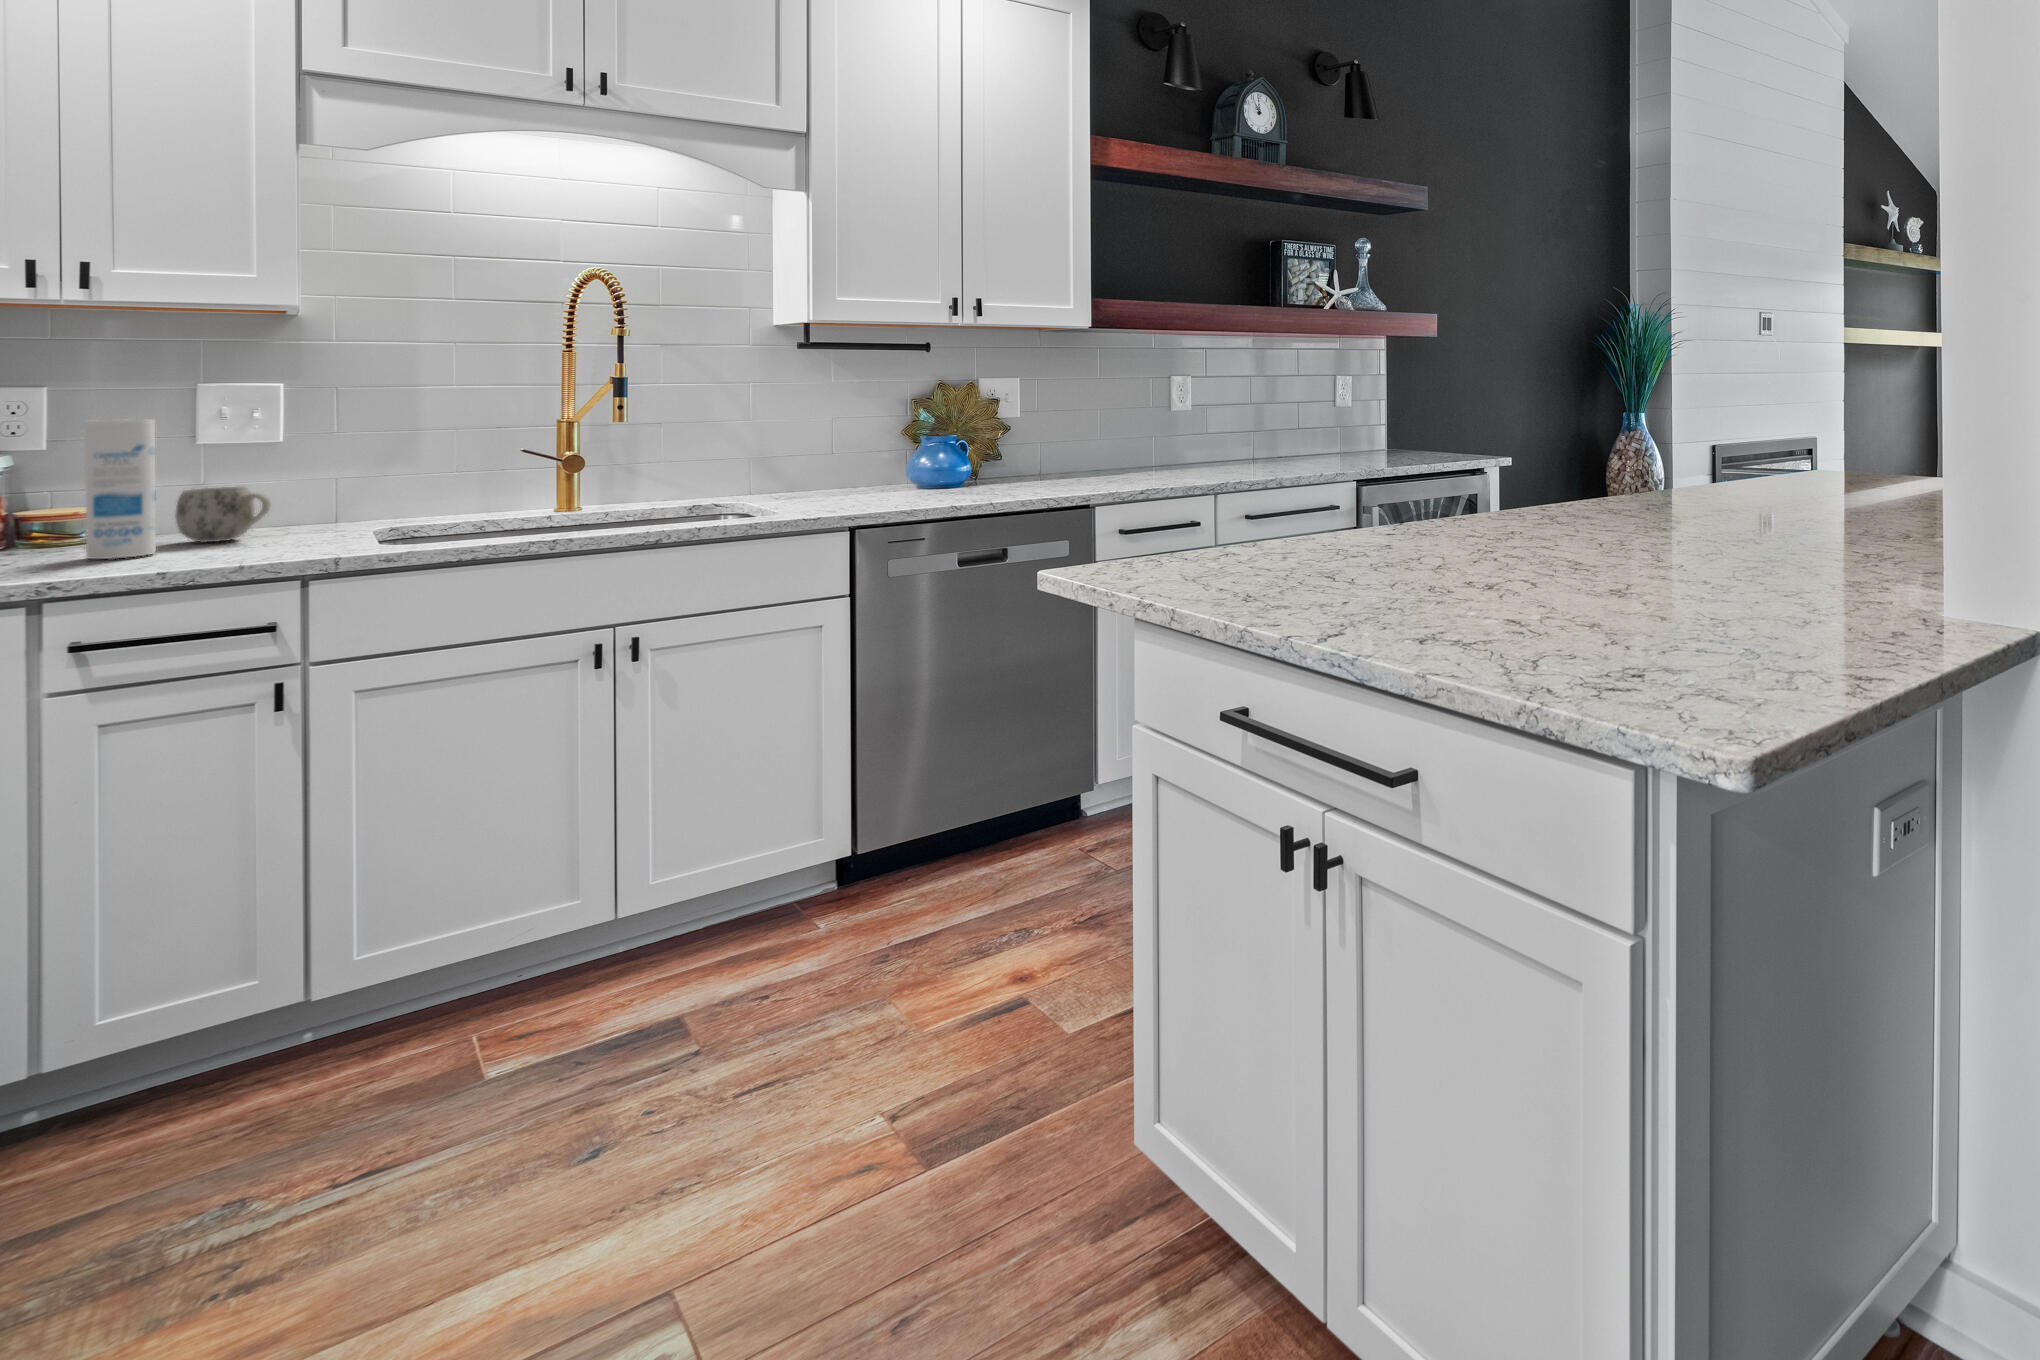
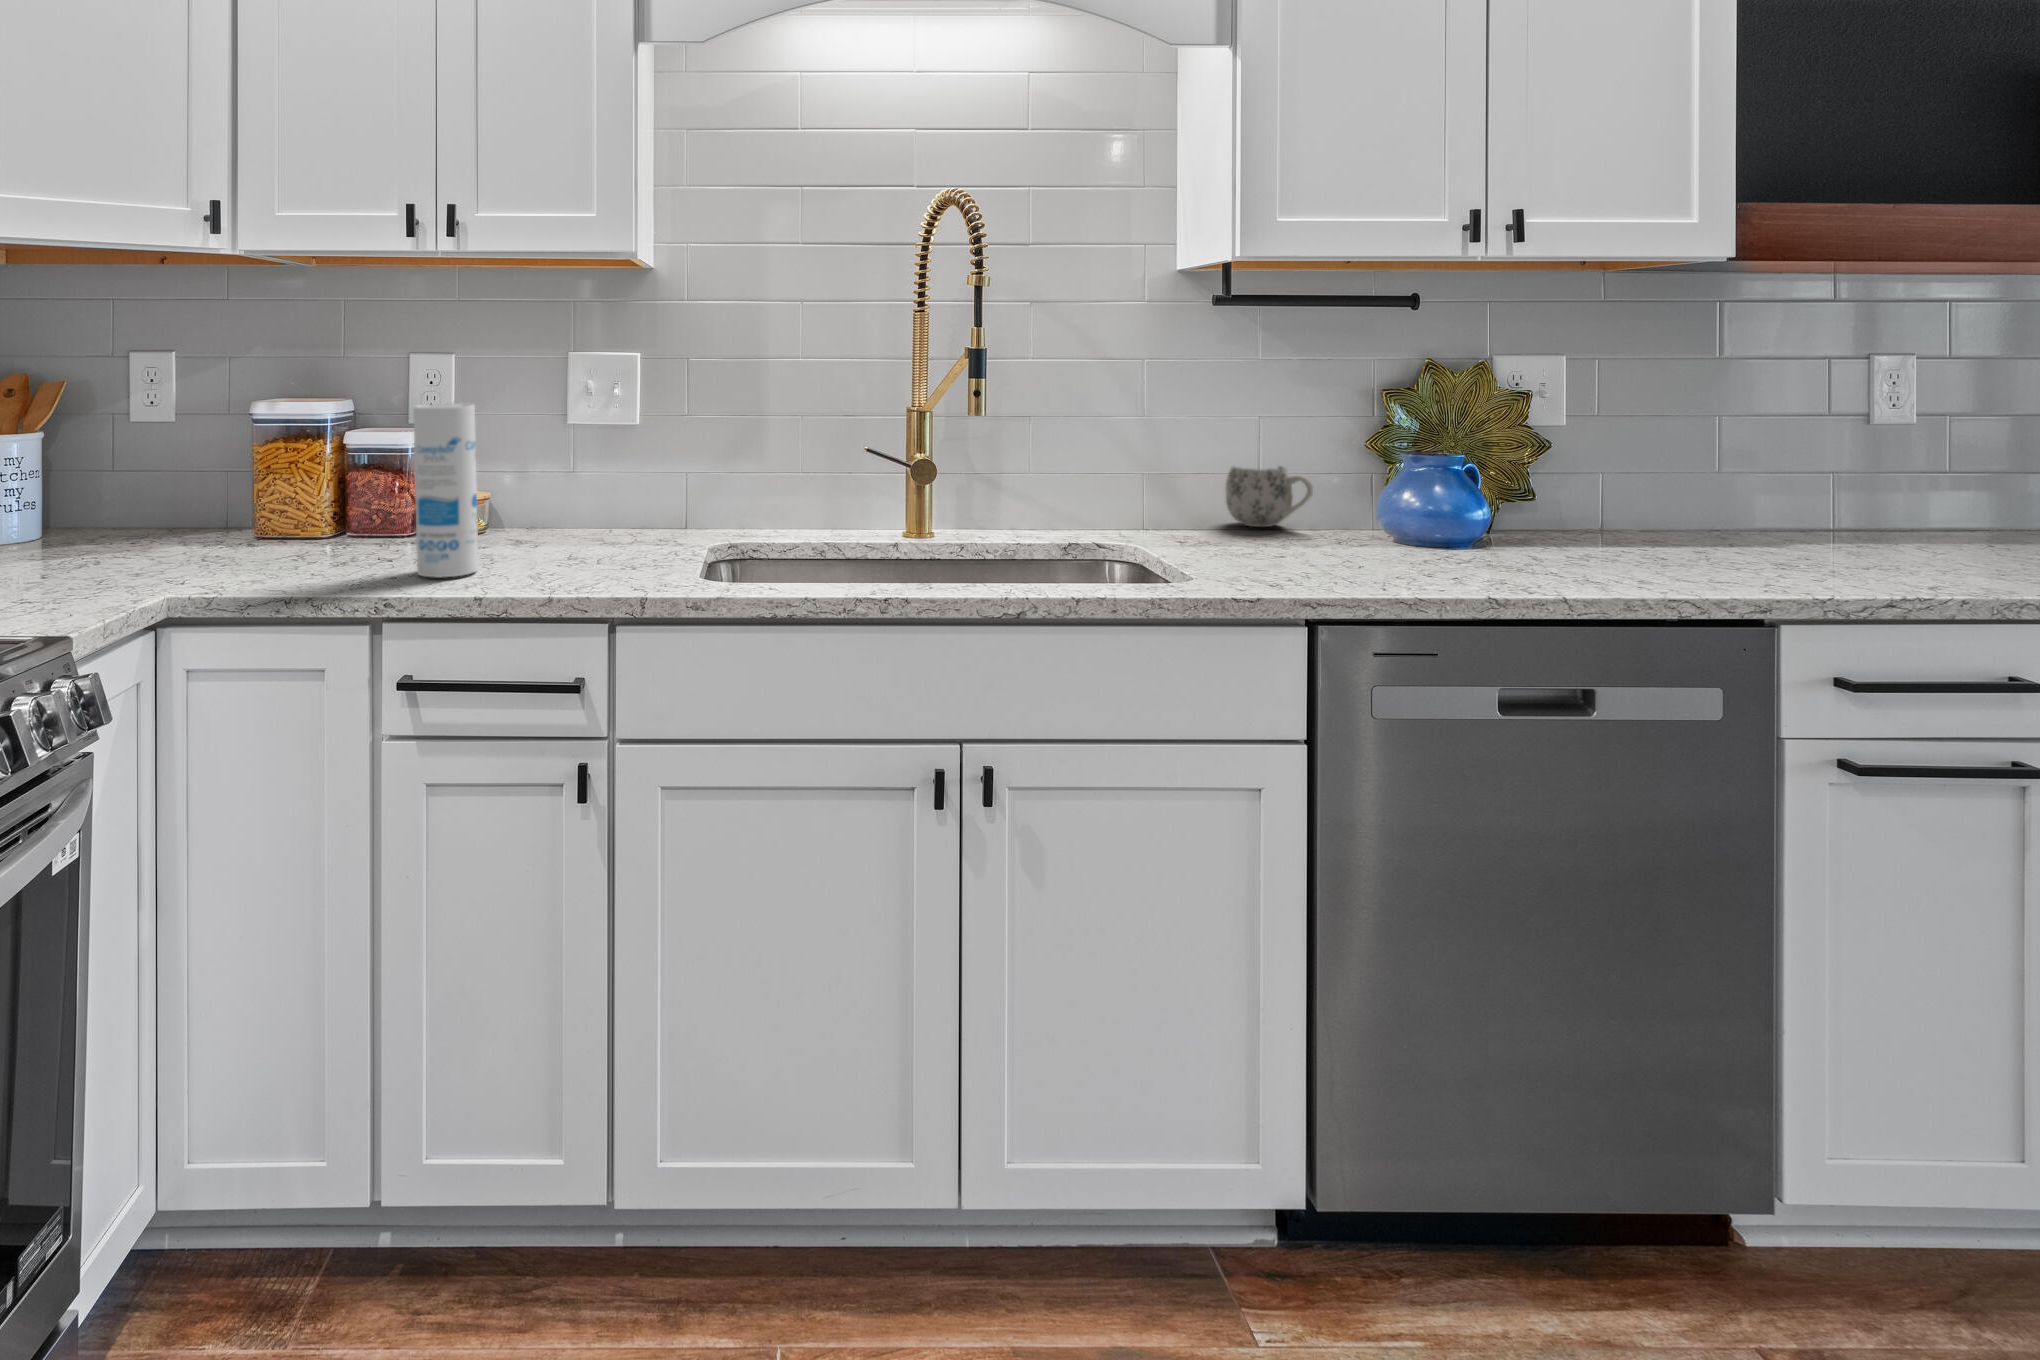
mug: present [176,487,271,542] -> present [1226,466,1313,527]

